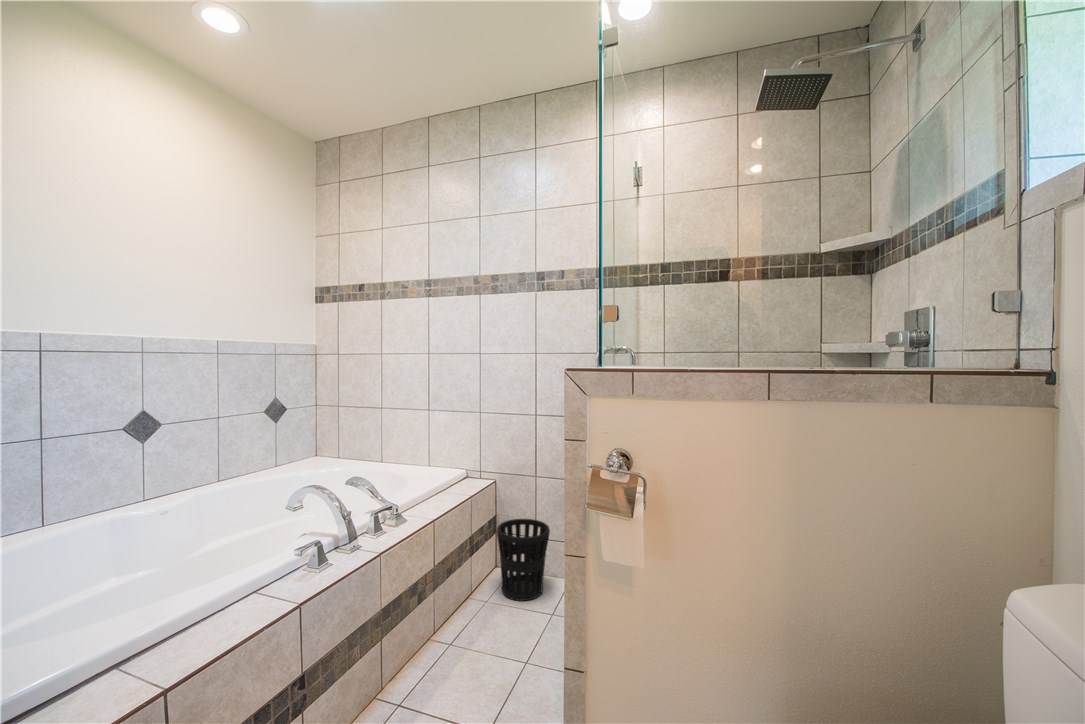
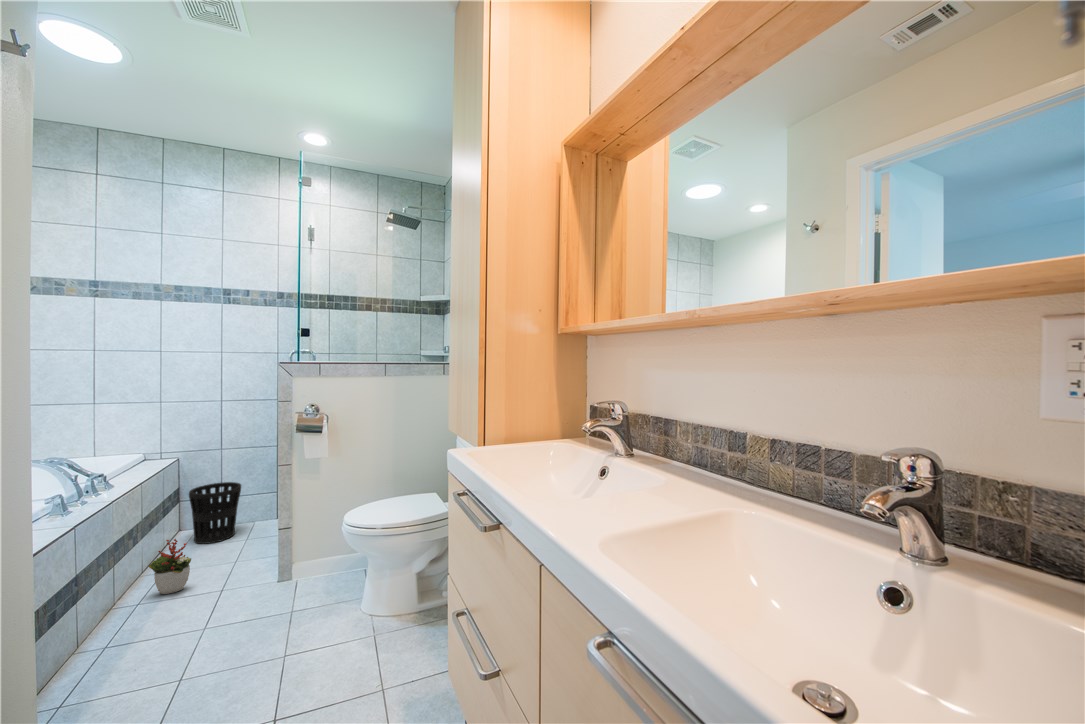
decorative plant: none [434,609,476,686] -> present [149,539,191,594]

